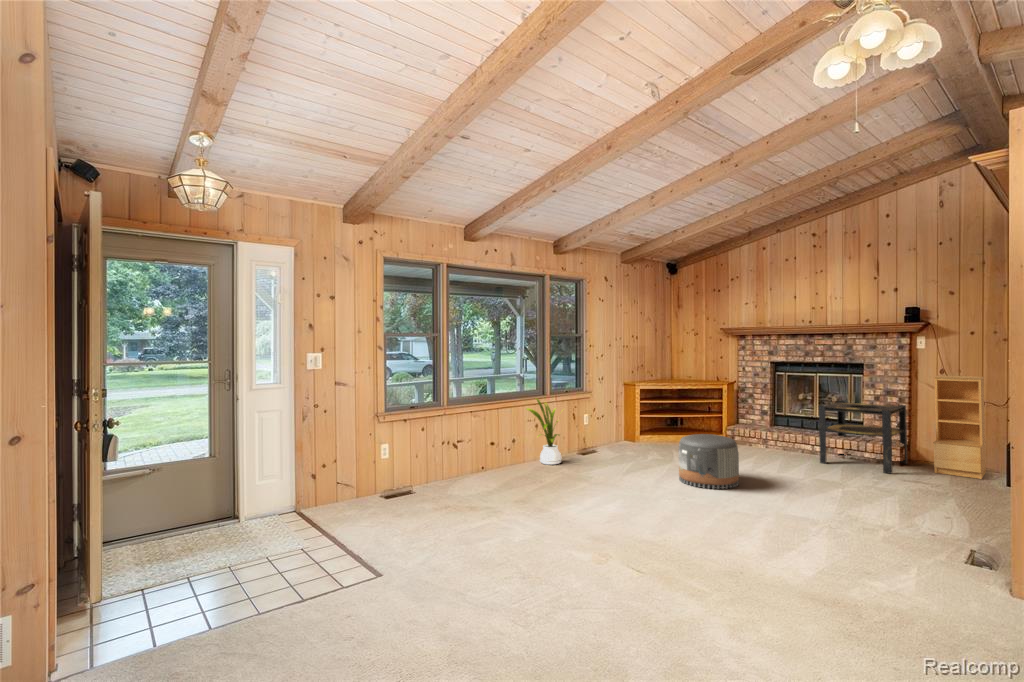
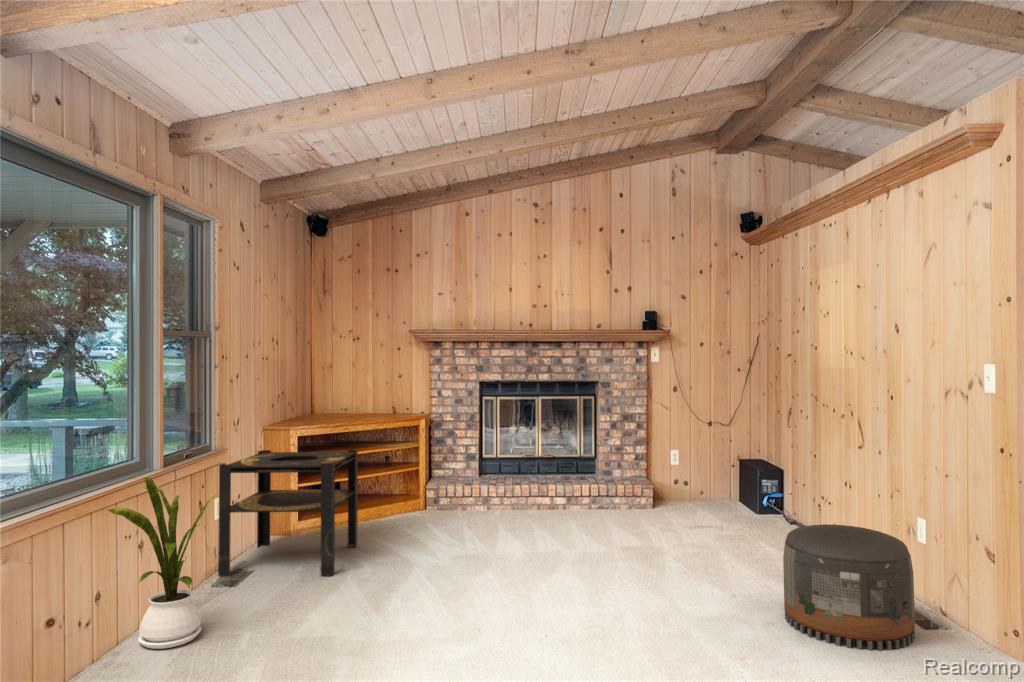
bookshelf: present [933,376,986,479] -> none [673,393,731,513]
side table: present [819,401,907,474] -> present [218,450,358,577]
pouf: present [678,434,739,489] -> present [783,524,915,650]

